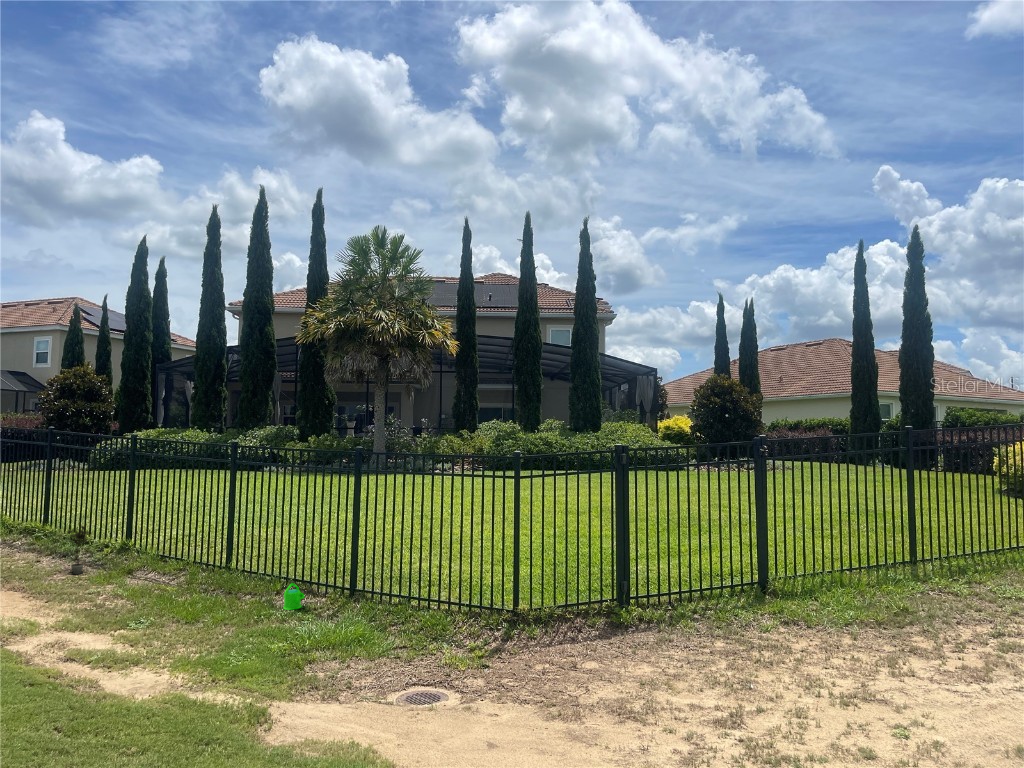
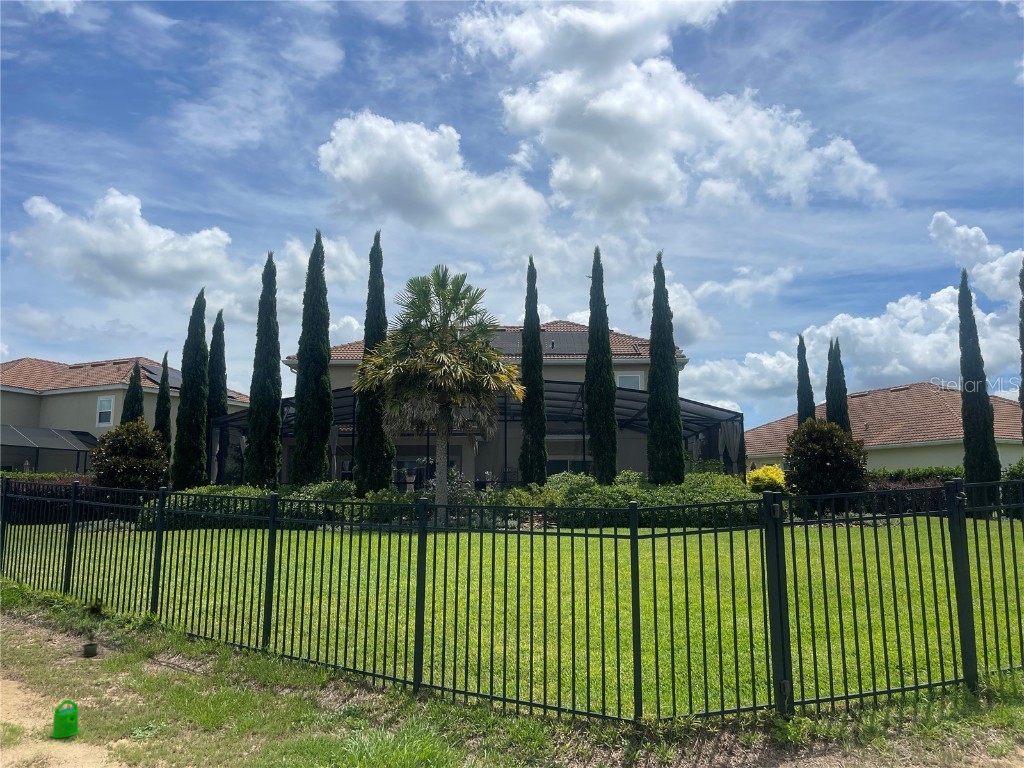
watering can: present [283,583,305,610] -> present [52,699,80,738]

